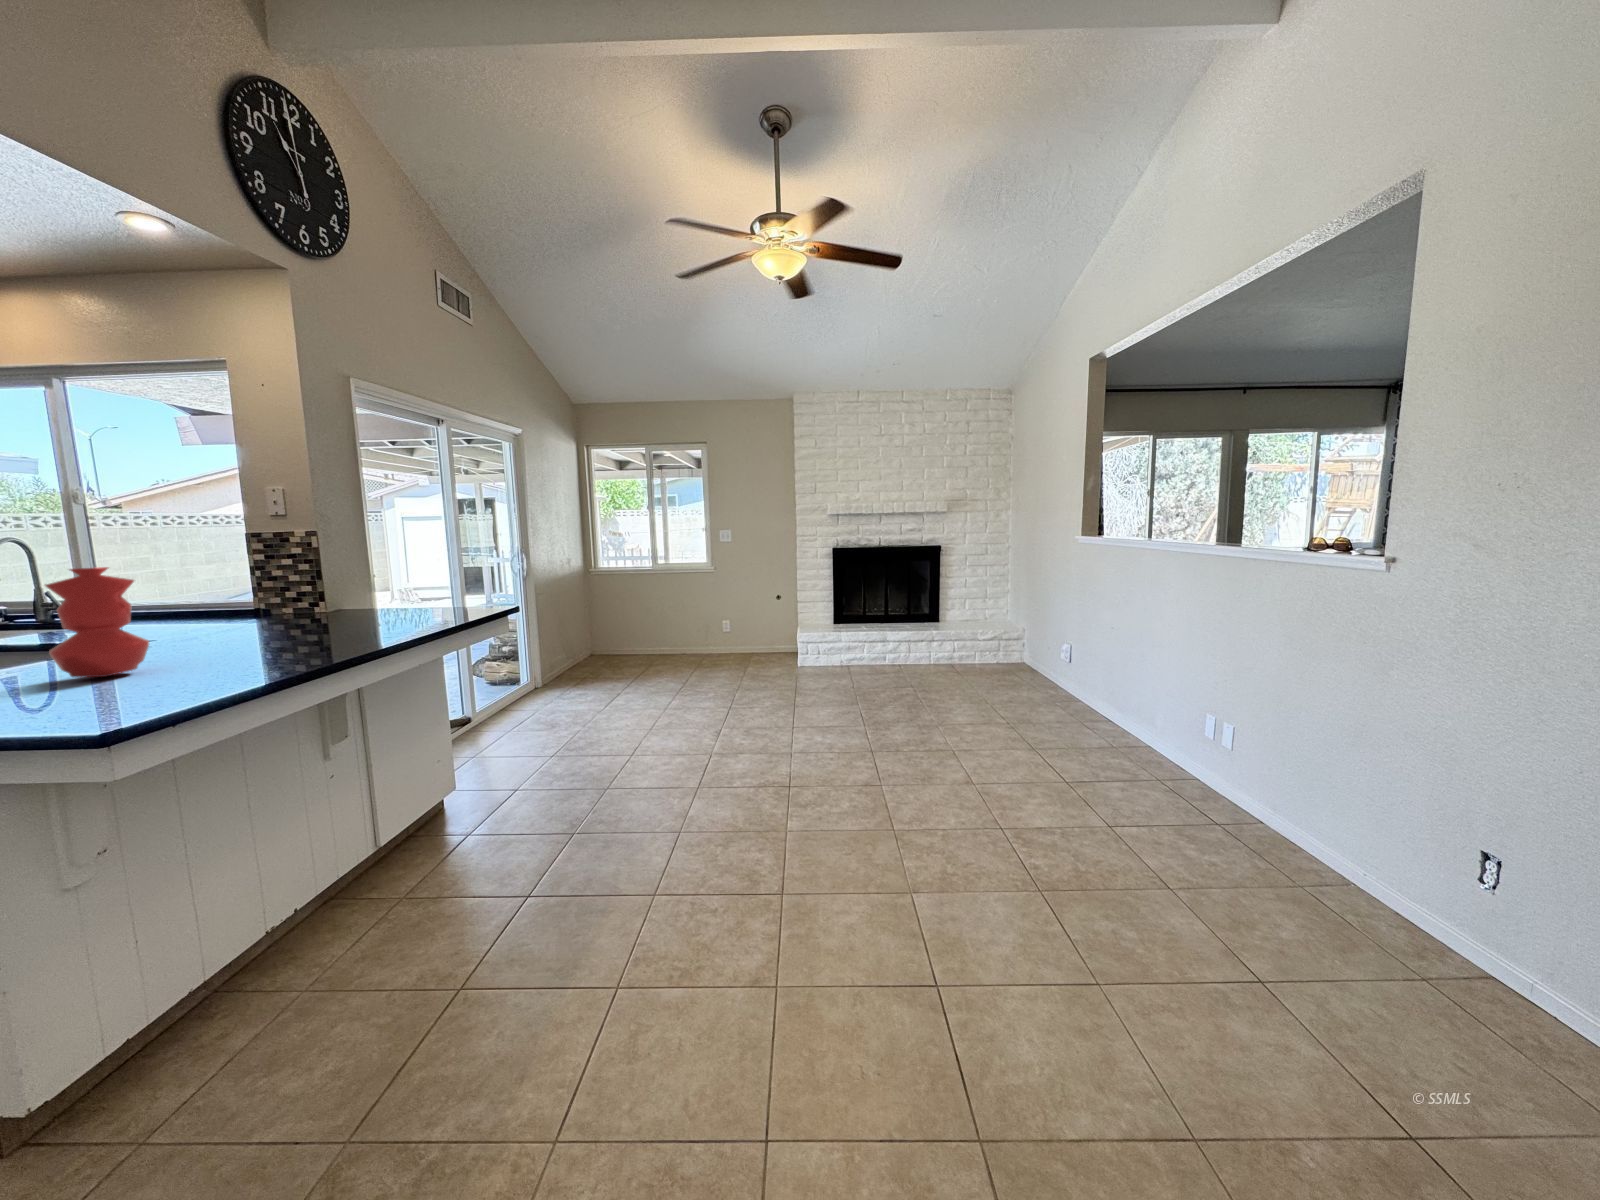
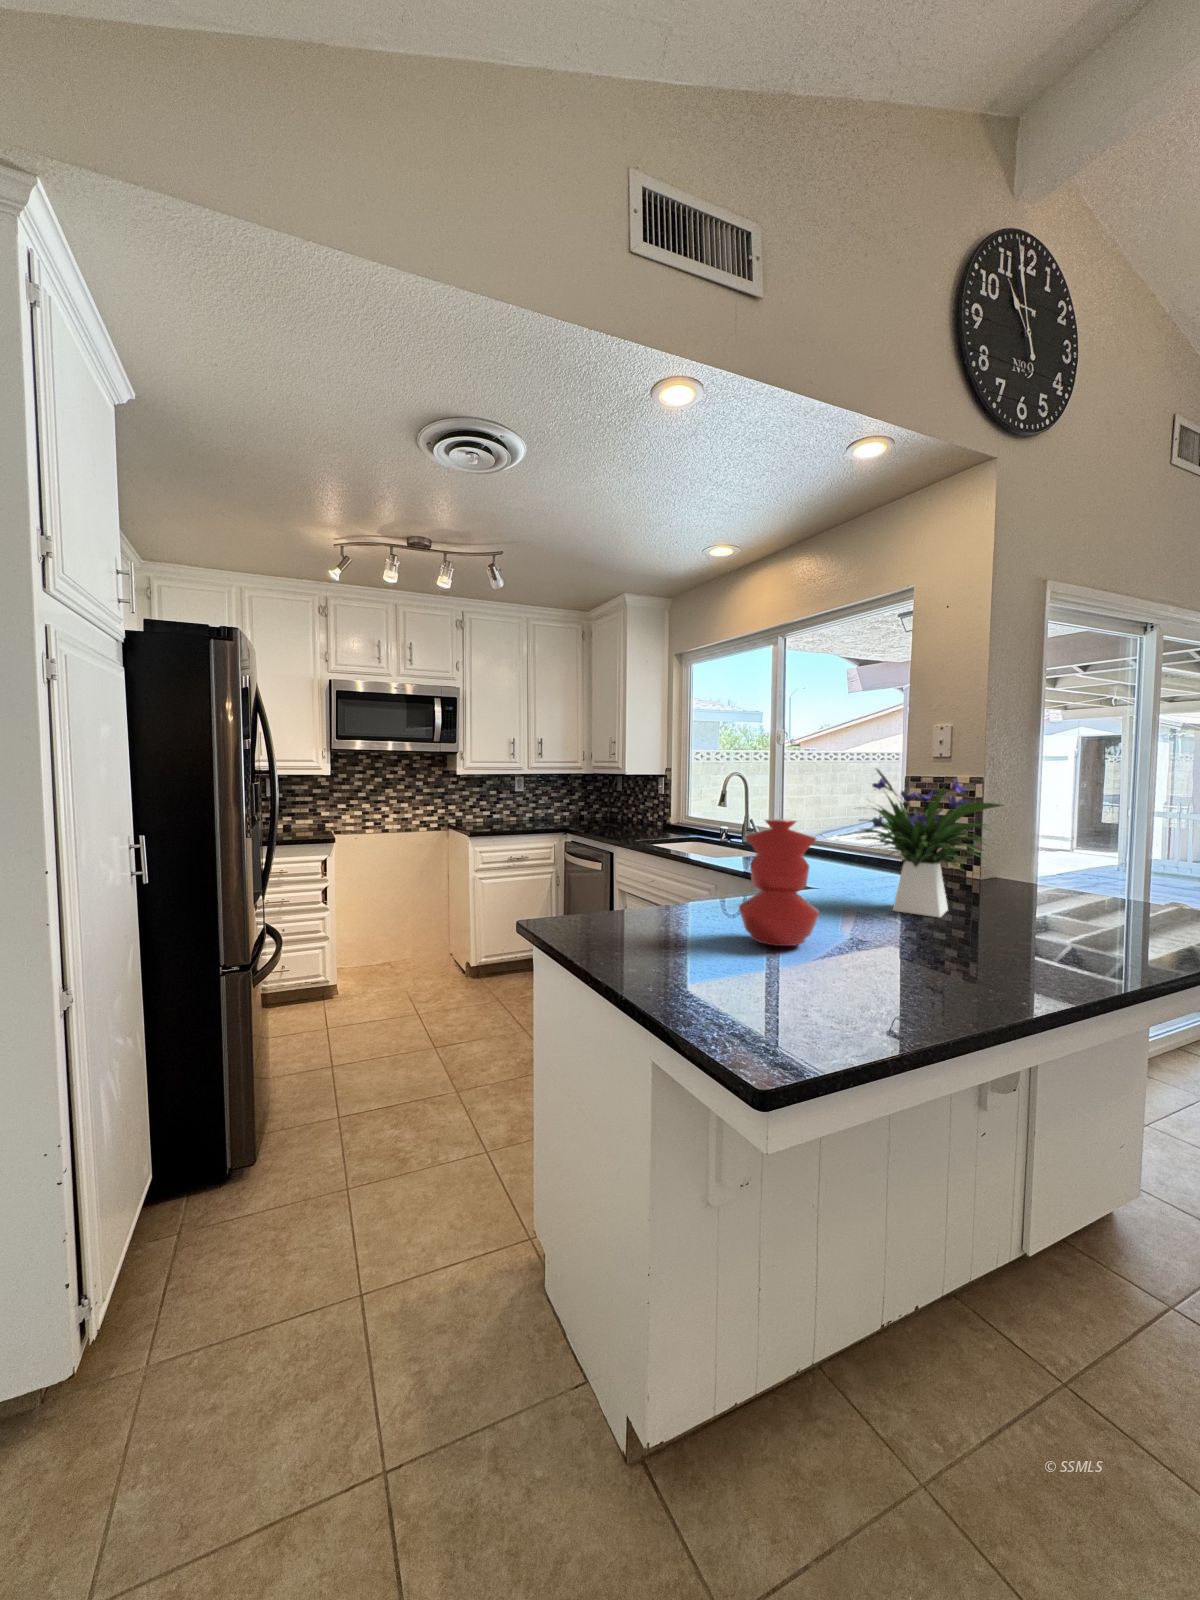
flower arrangement: none [178,523,321,641] -> present [860,769,1001,917]

